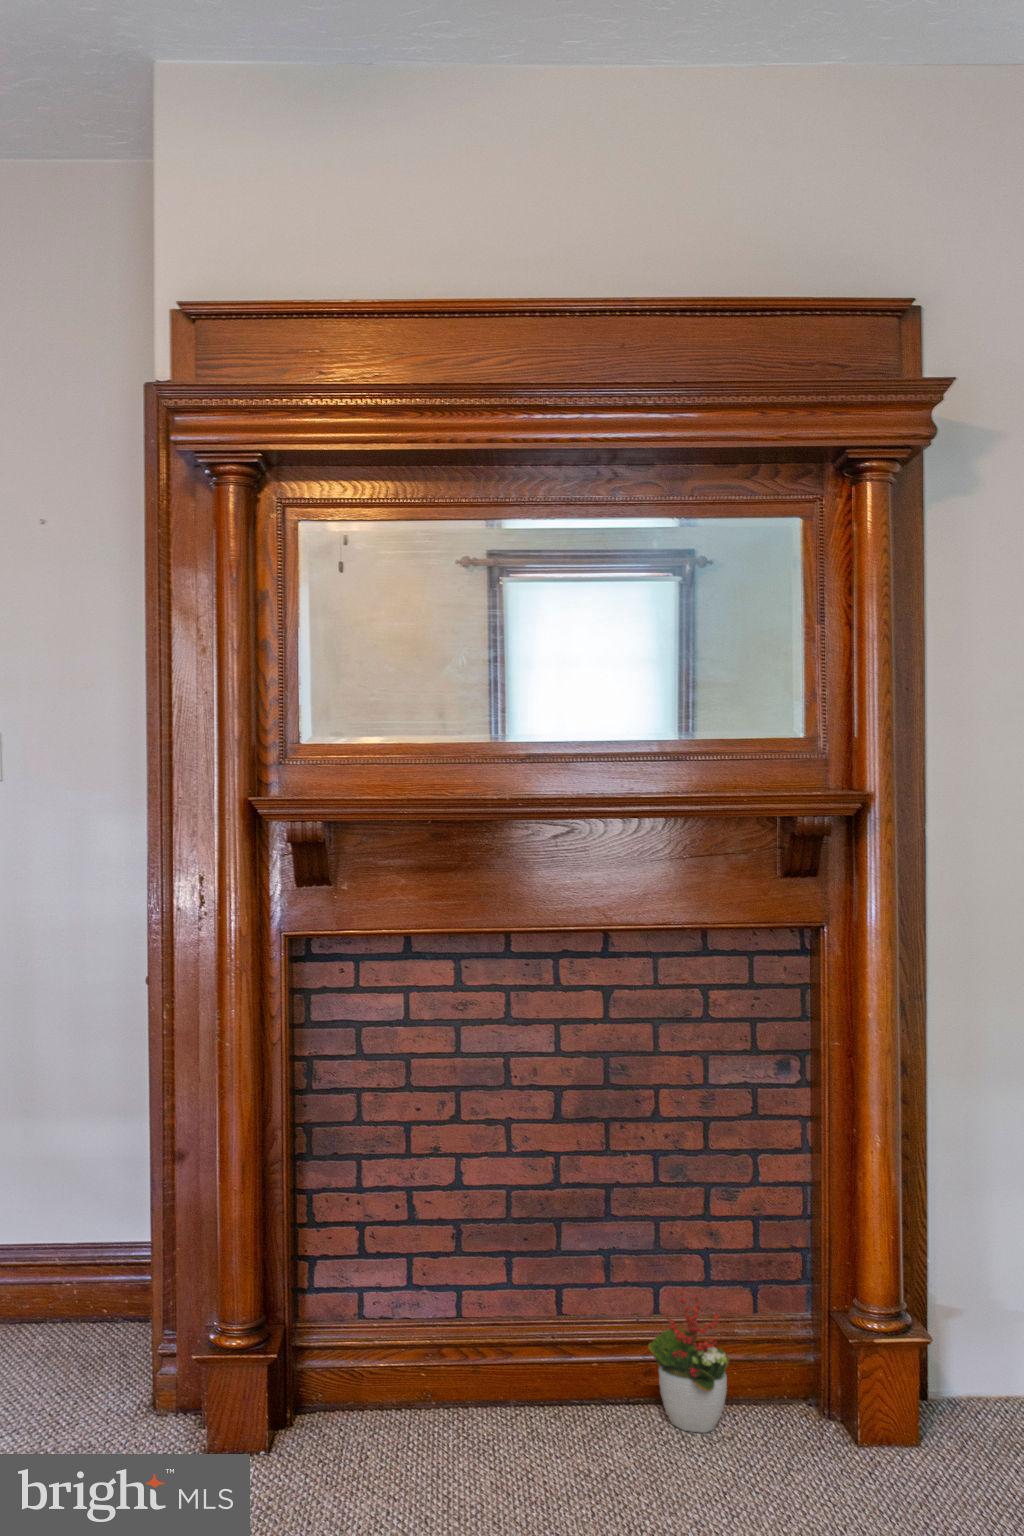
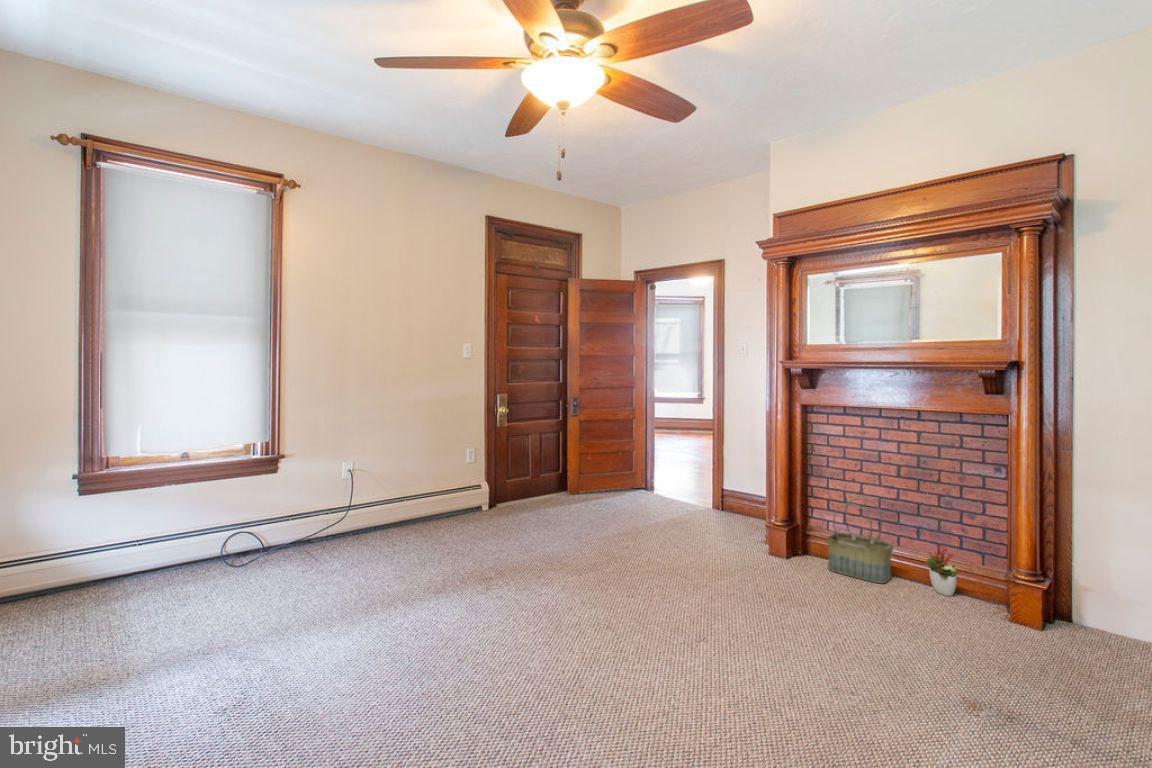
basket: none [394,1202,570,1474] -> present [827,498,893,583]

